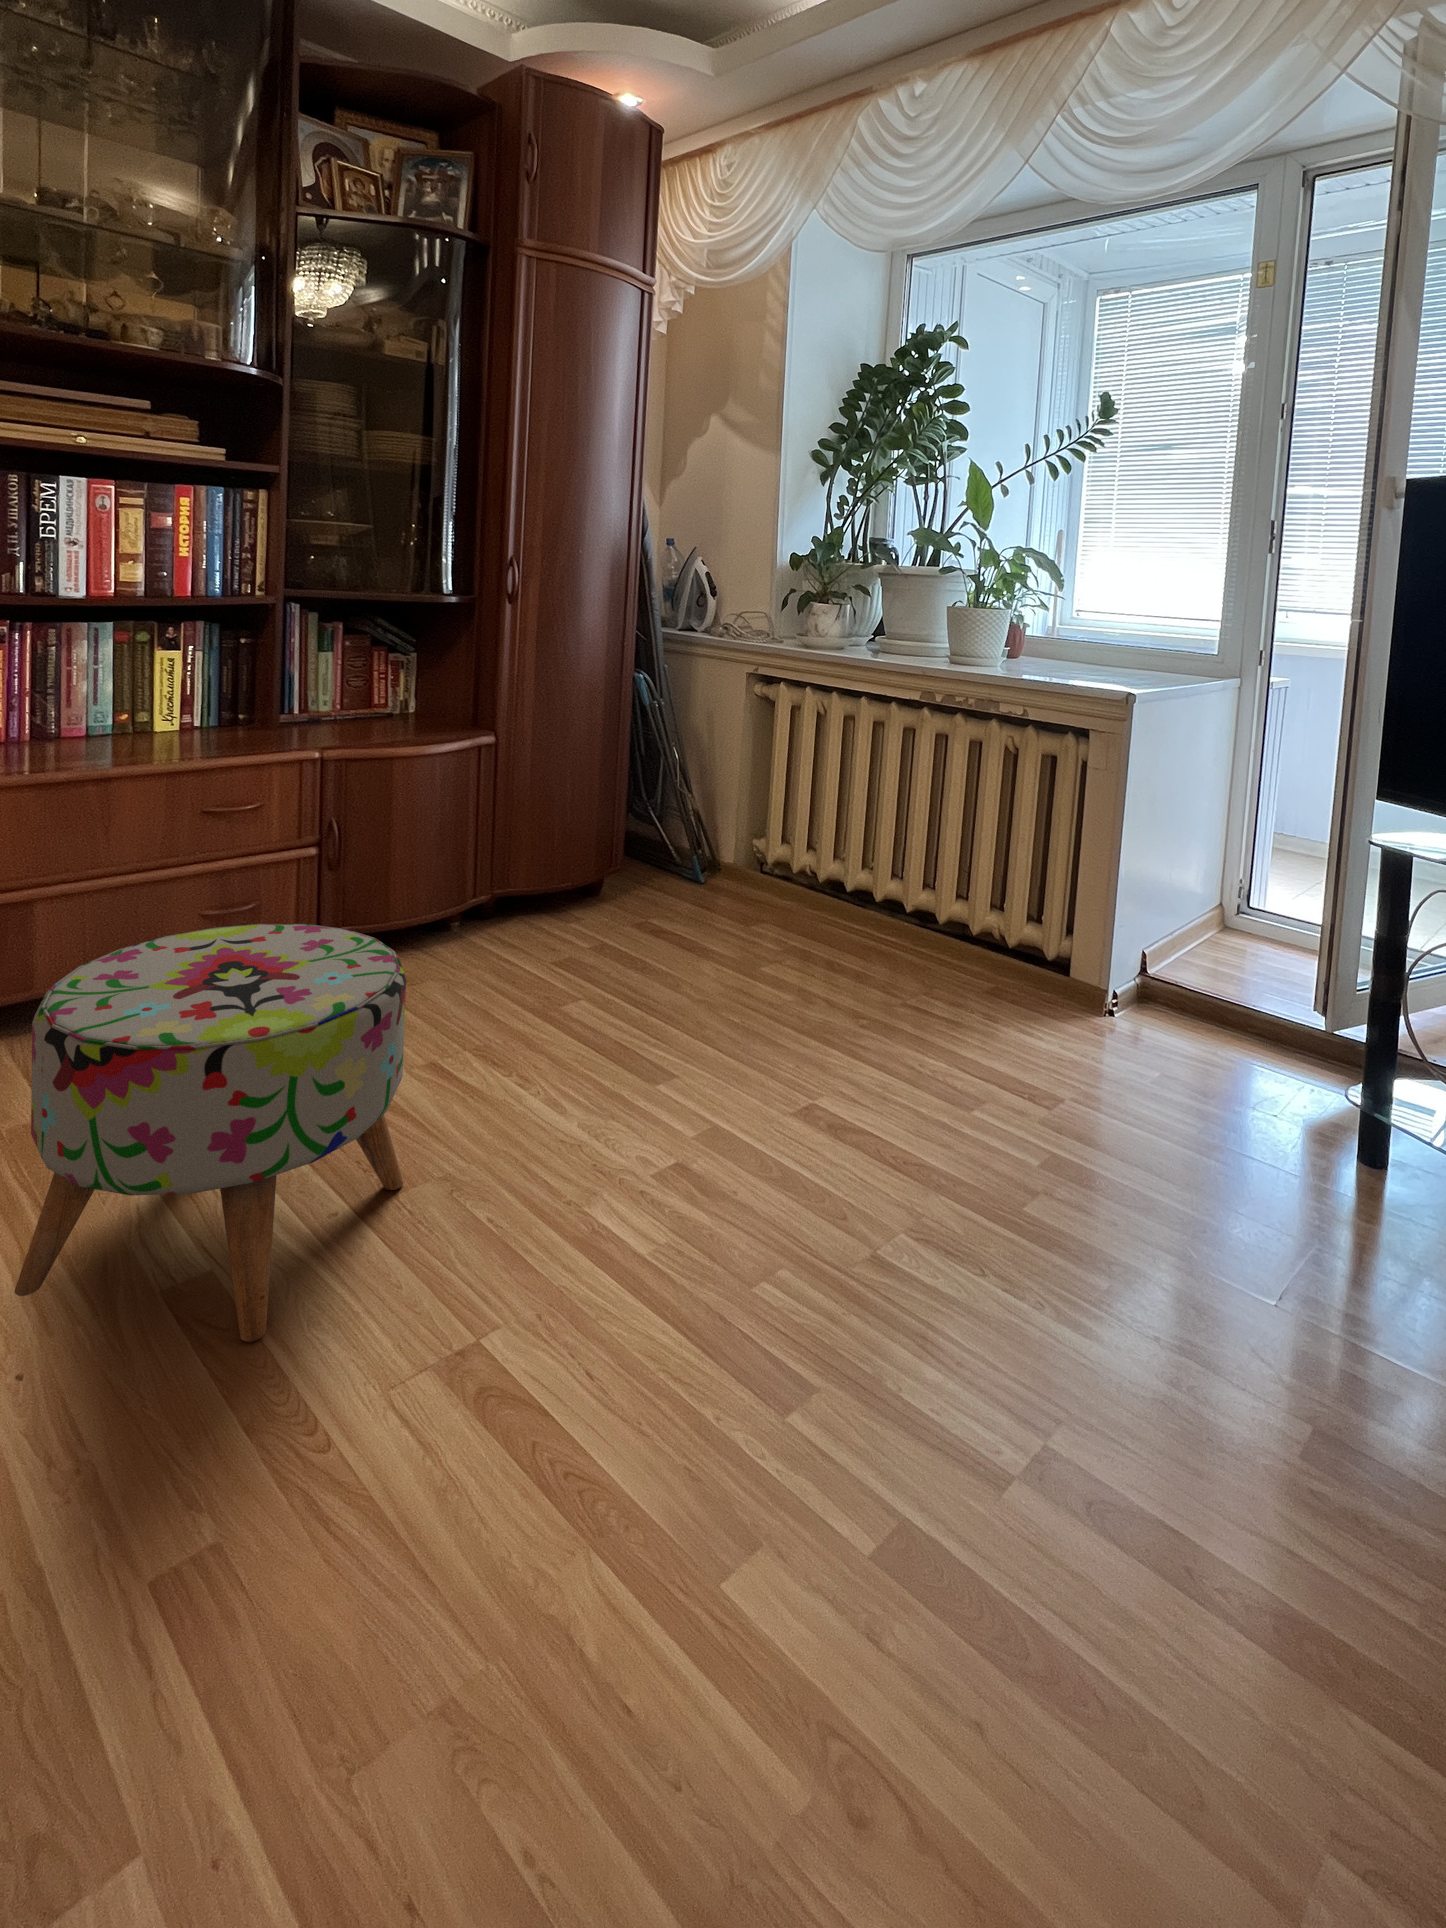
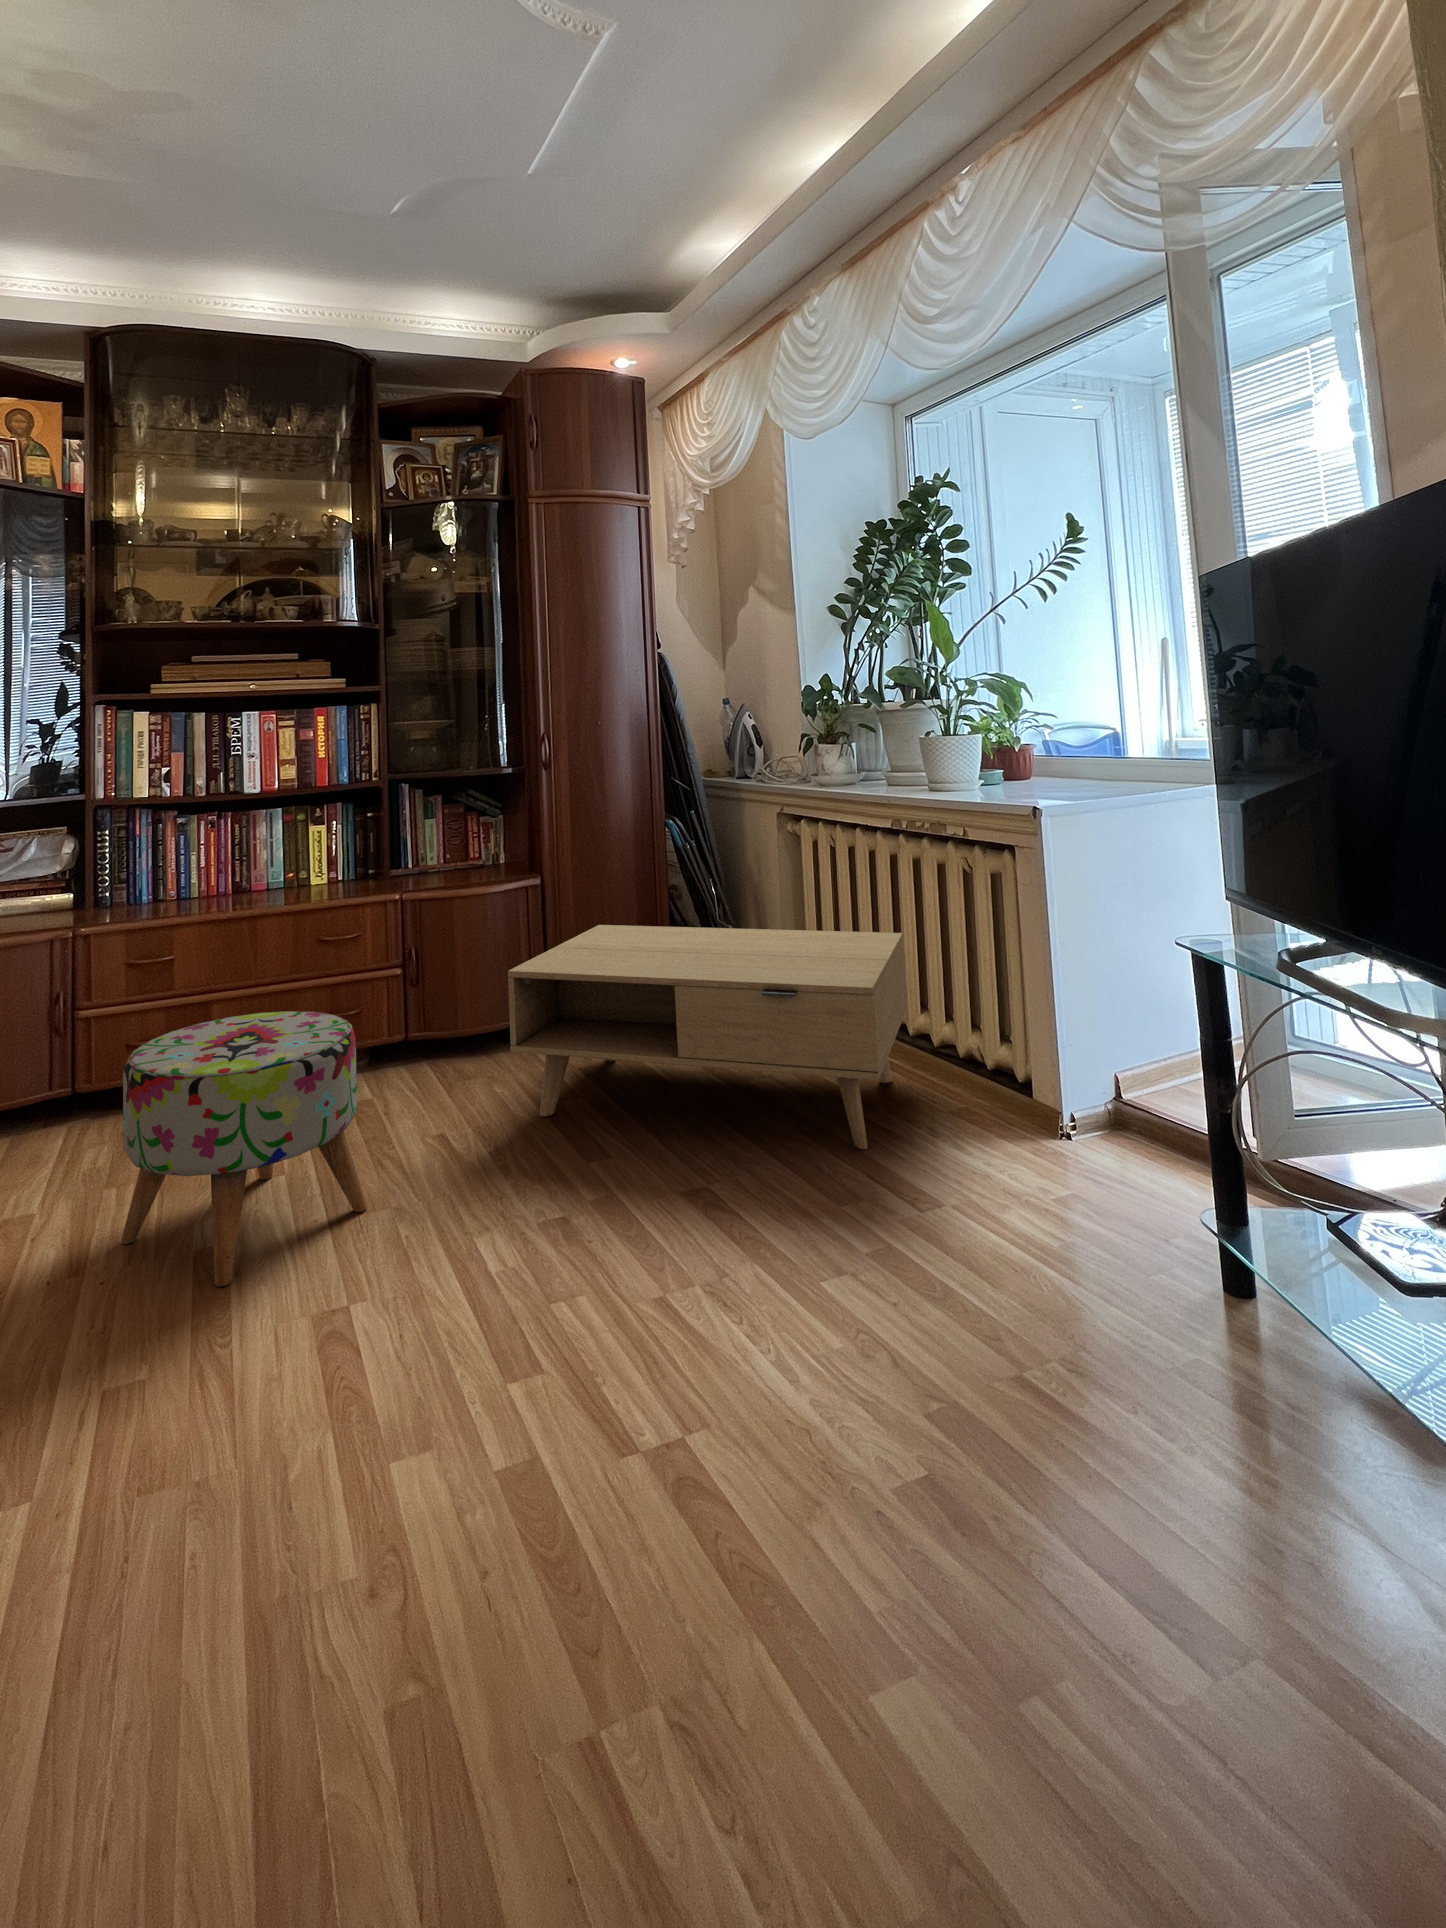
coffee table: none [526,795,984,1042] -> present [508,925,908,1149]

